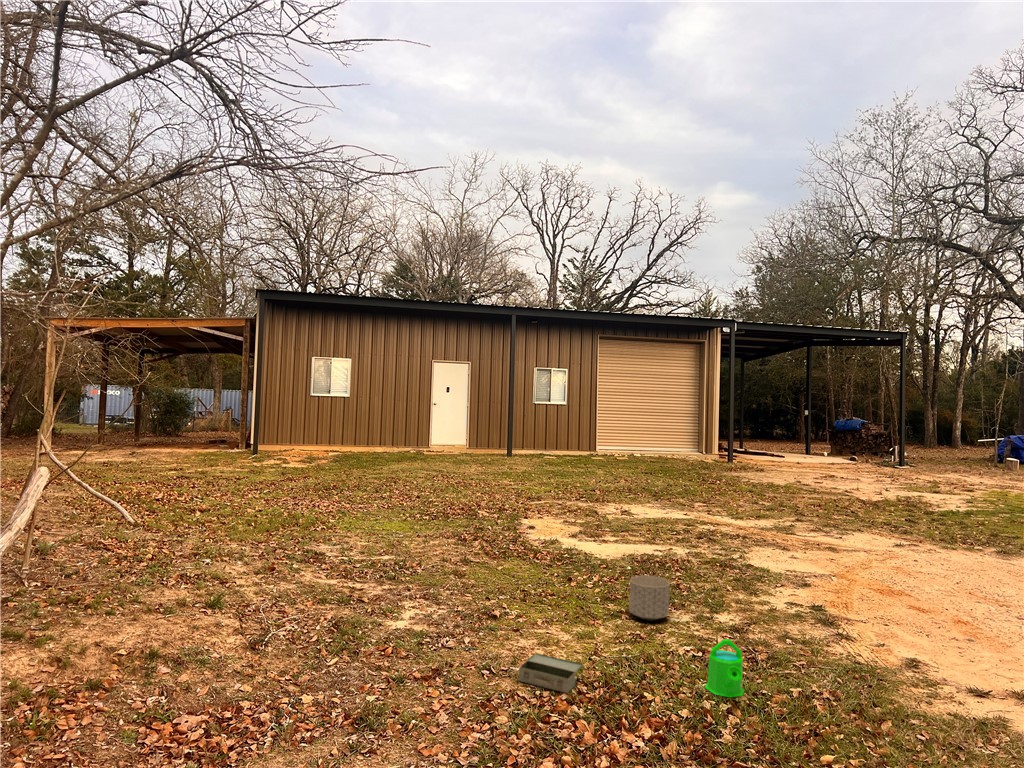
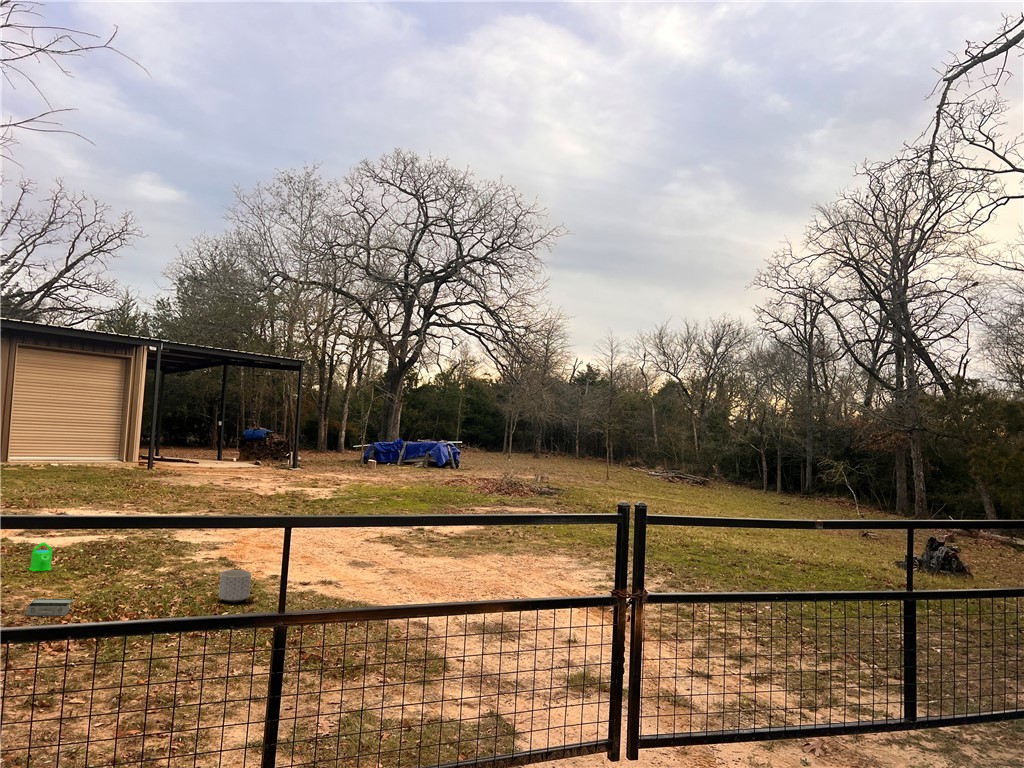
planter: present [629,576,670,621] -> present [218,570,251,603]
watering can: present [705,639,744,697] -> present [29,542,52,571]

